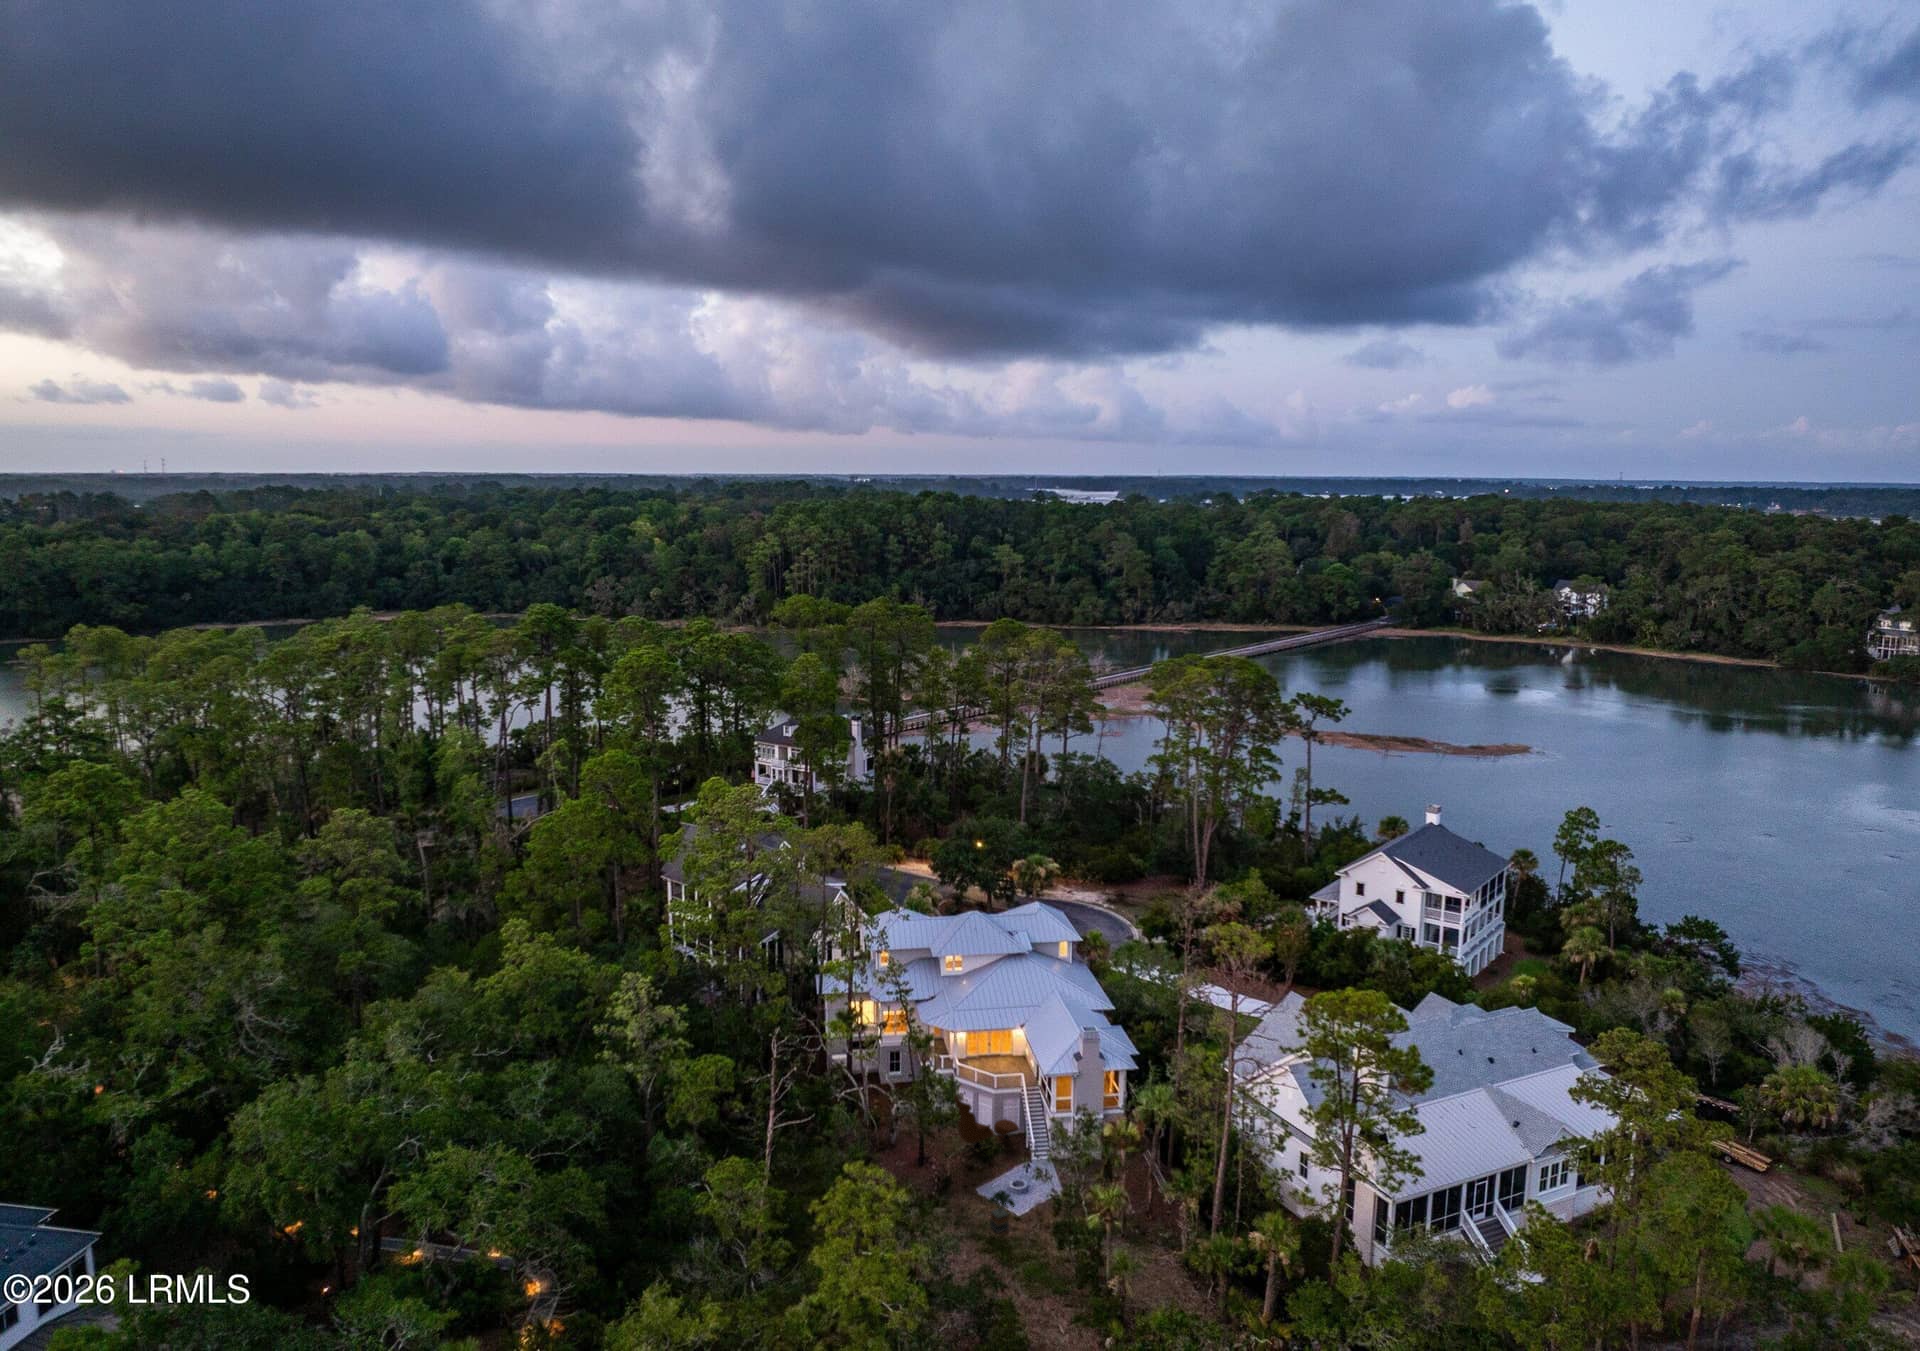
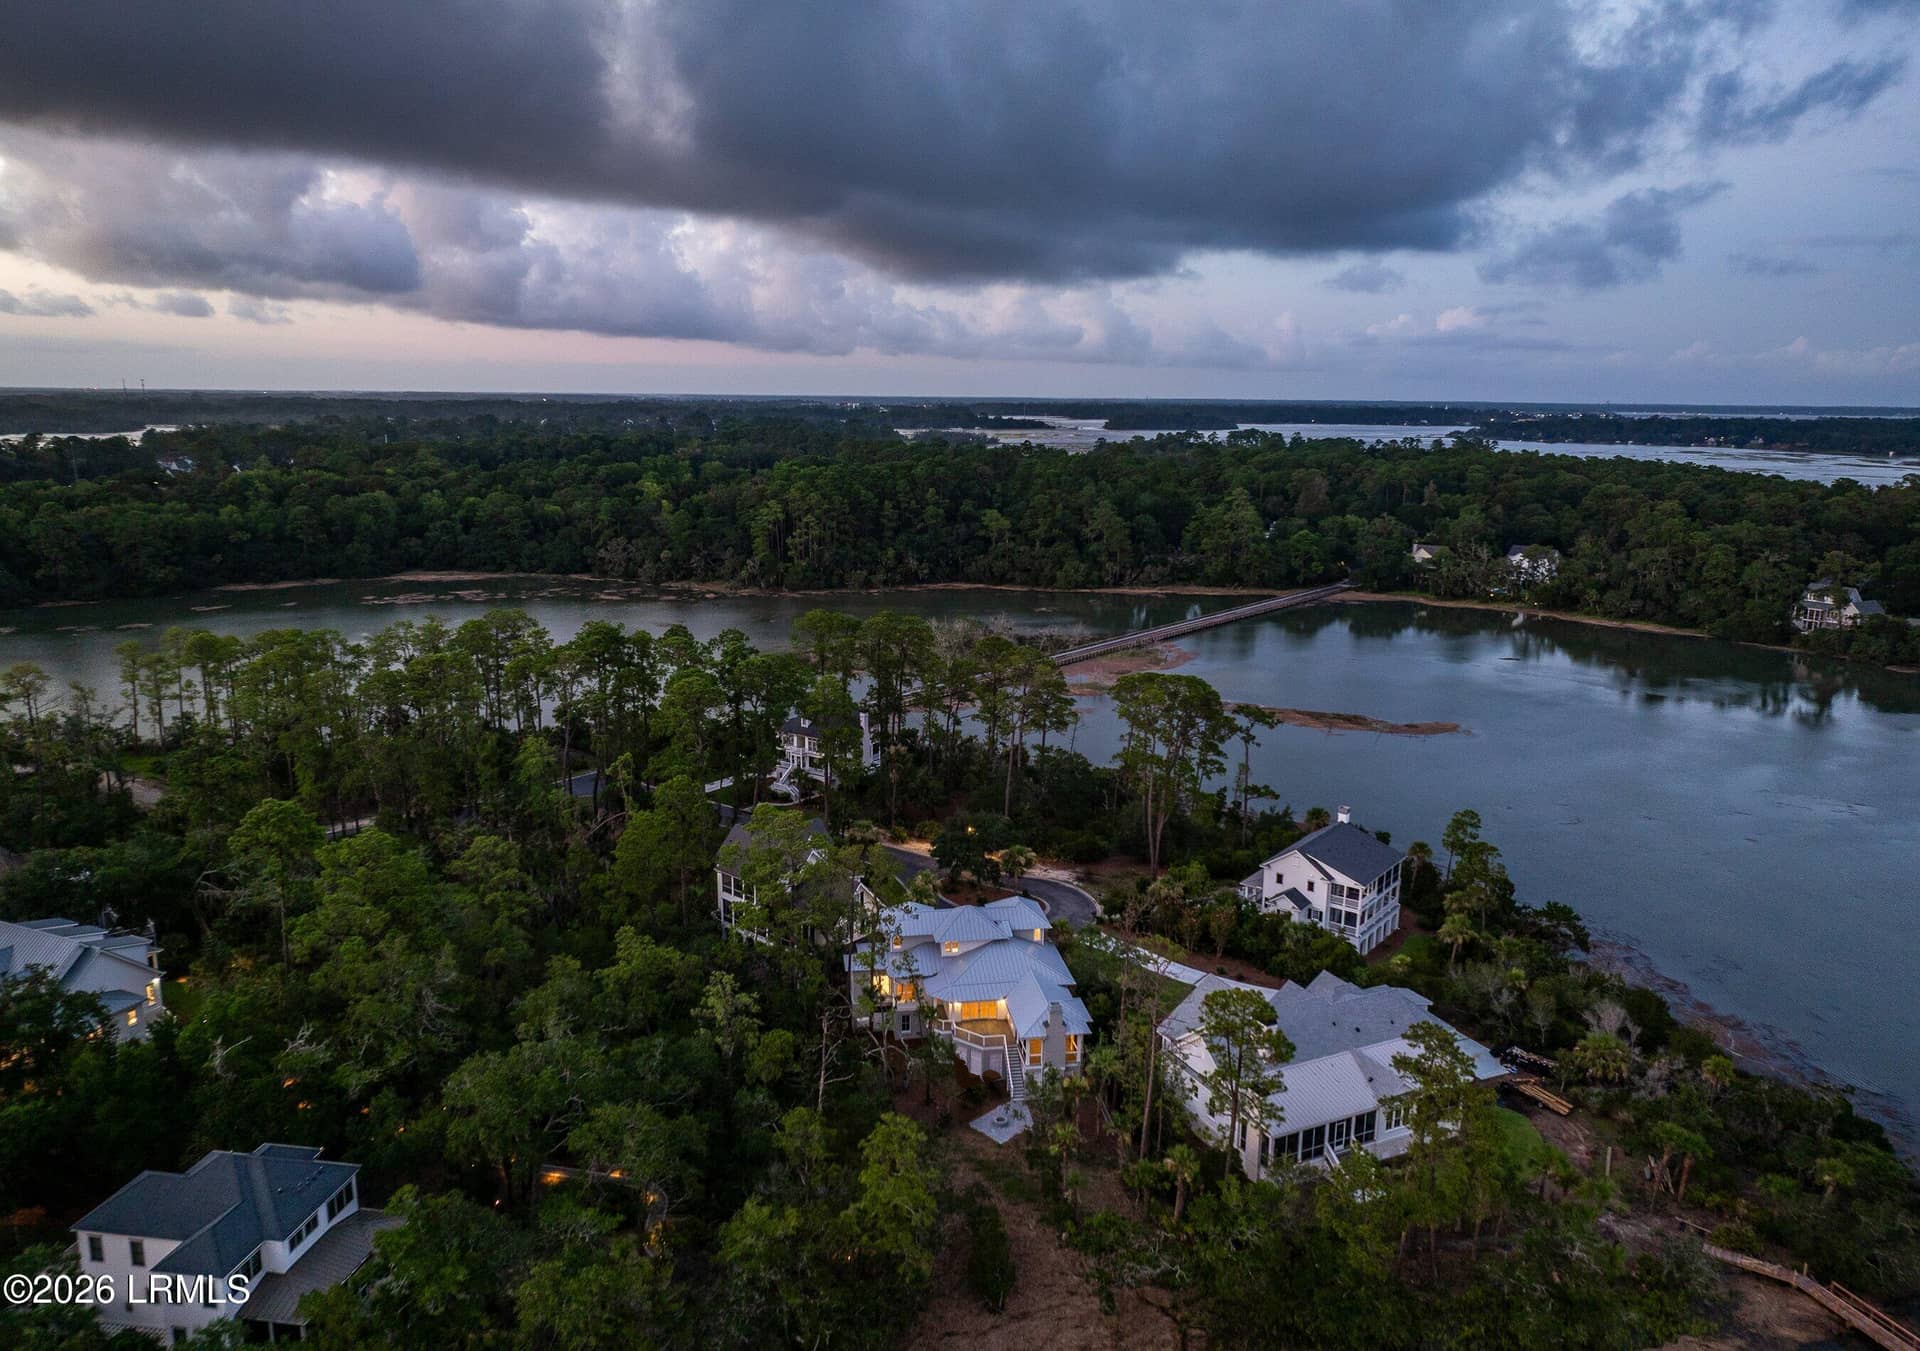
potted tree: present [988,1190,1015,1233] -> none [977,1125,998,1157]

